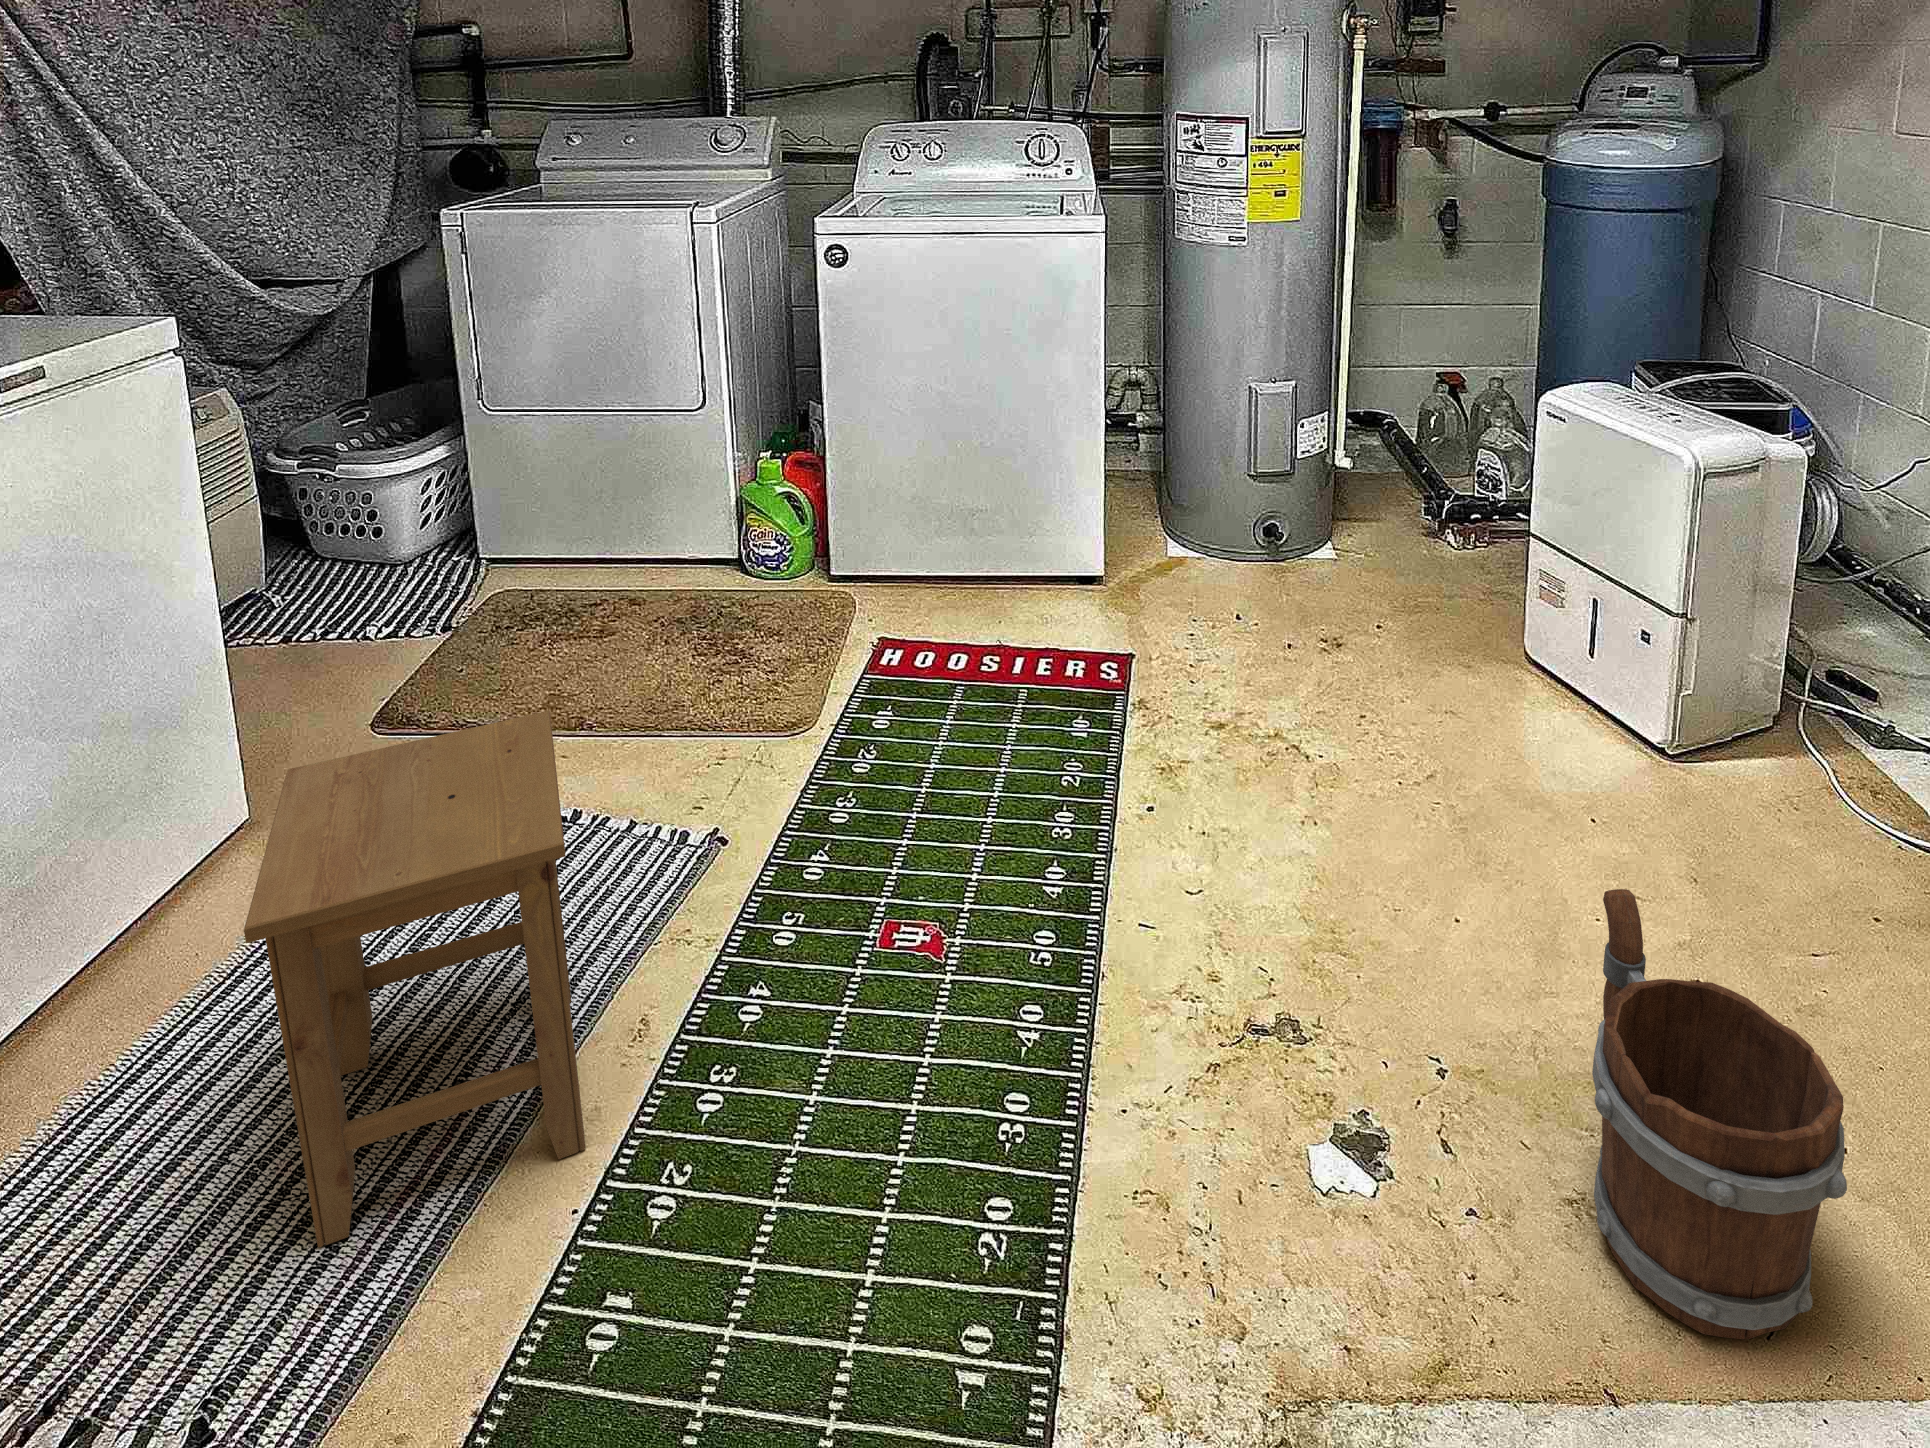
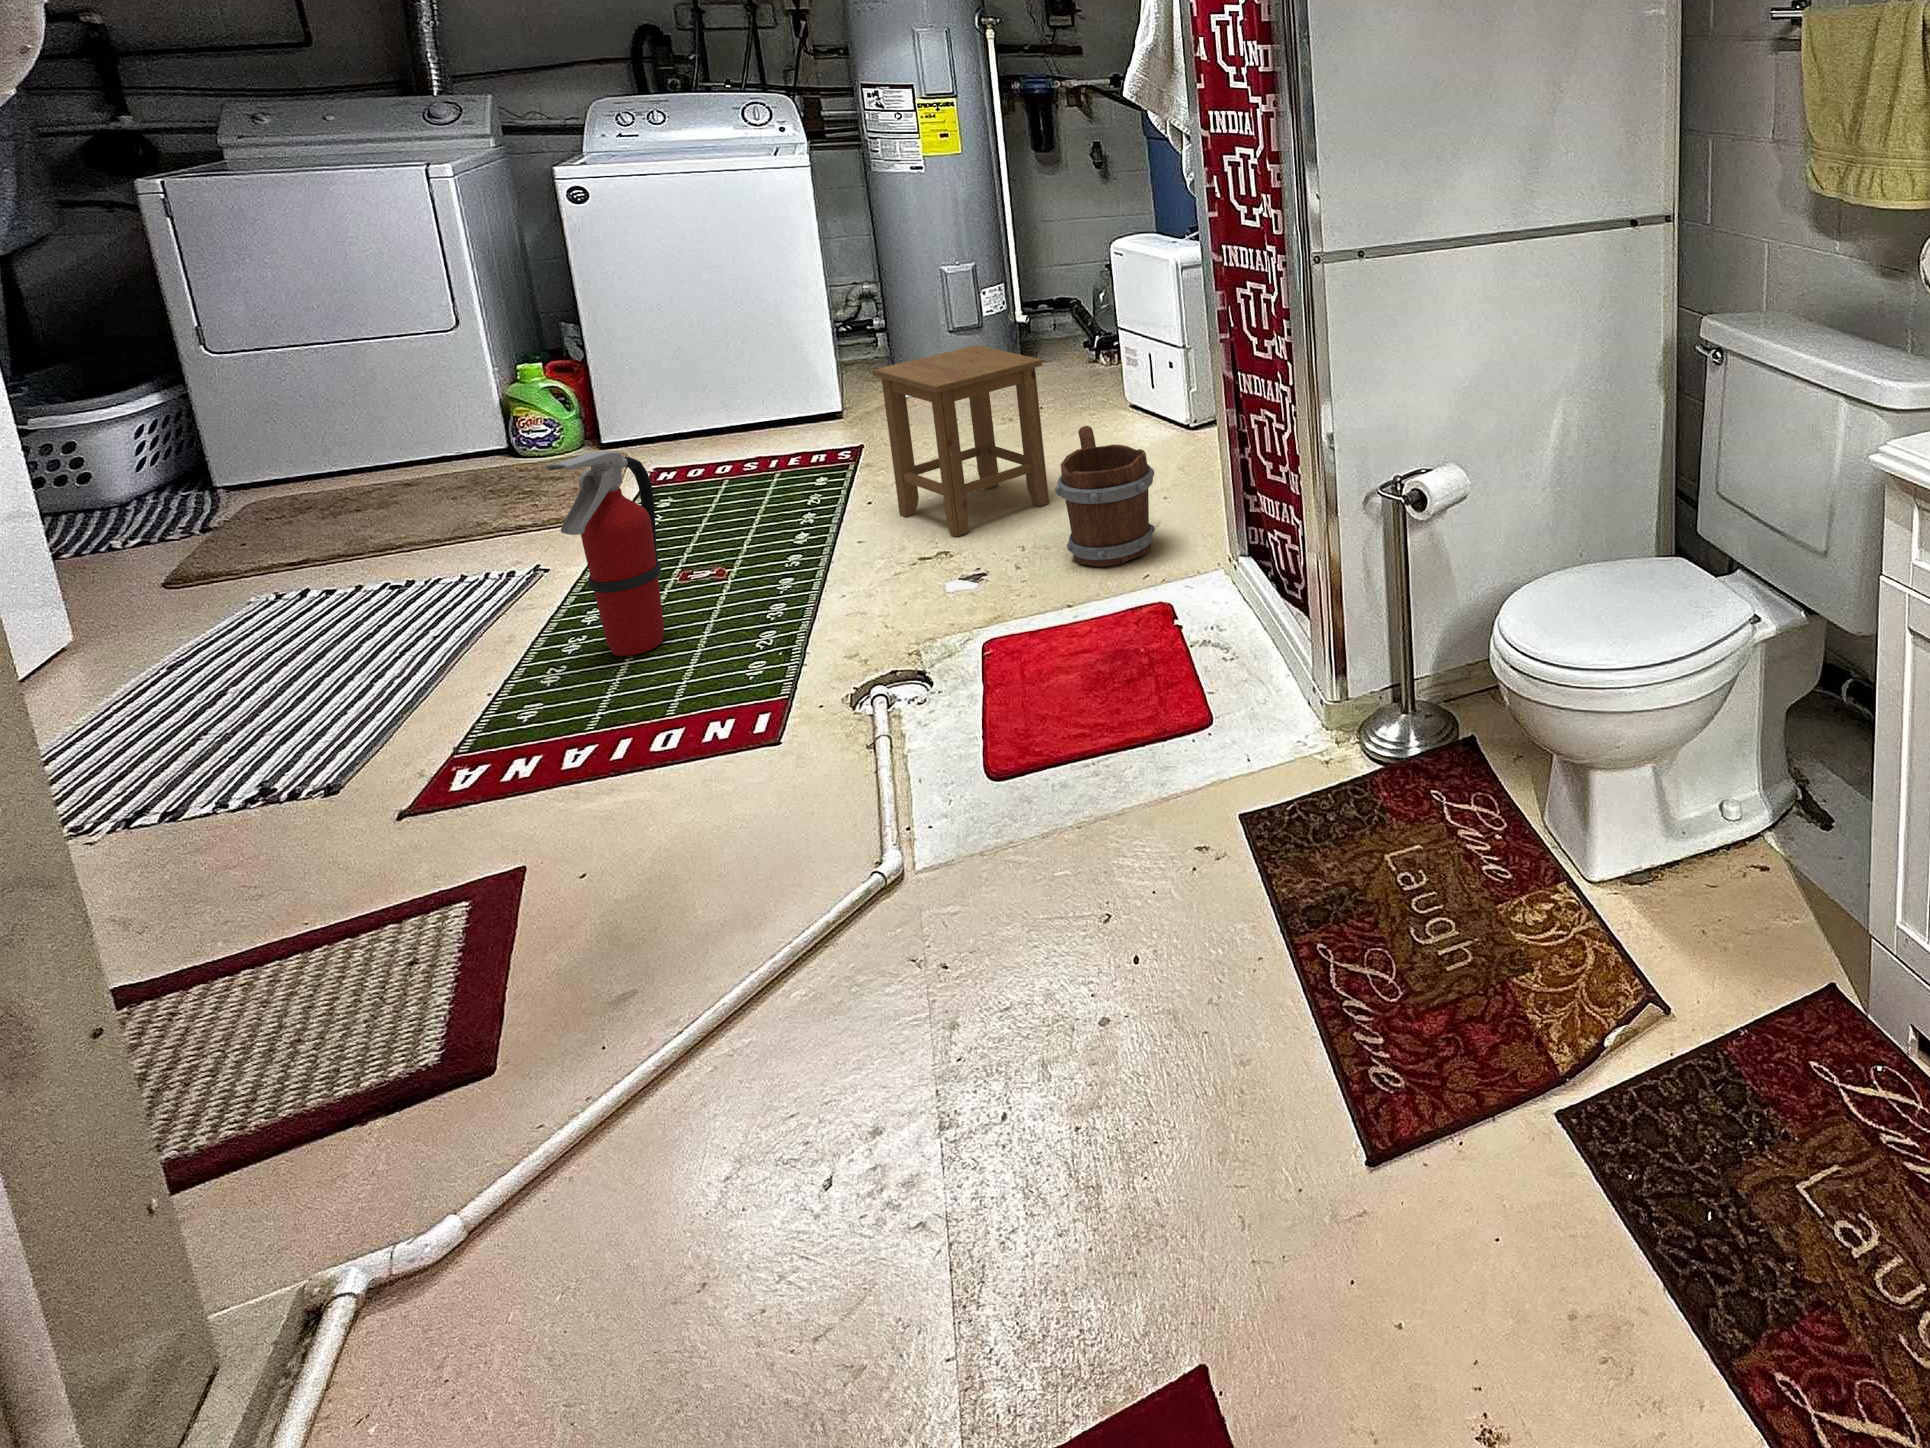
stool: present [244,711,585,1247] -> present [873,345,1049,537]
fire extinguisher: none [654,857,840,1255] -> present [545,452,664,656]

